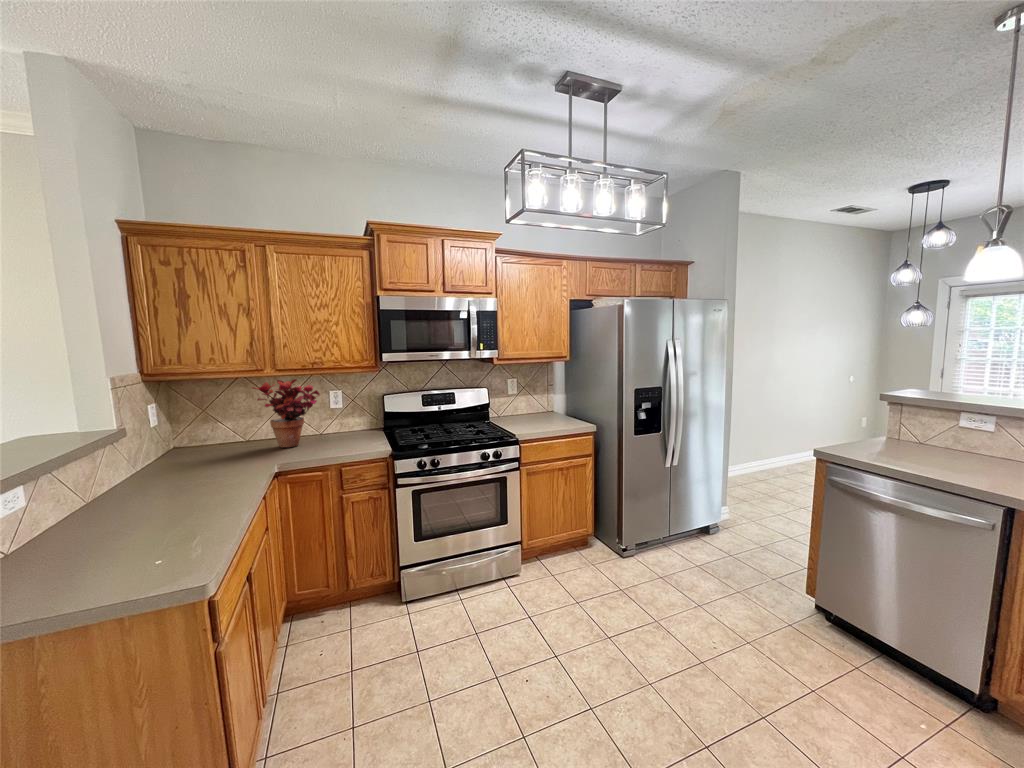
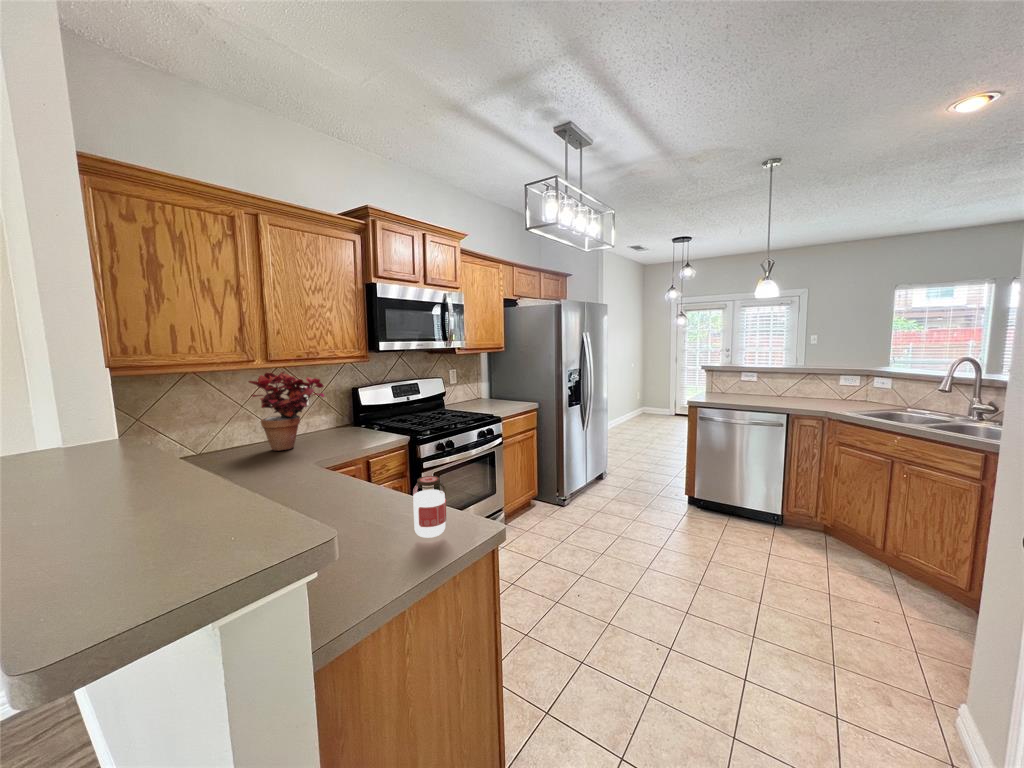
jar: none [57,509,109,577] -> present [413,476,447,538]

